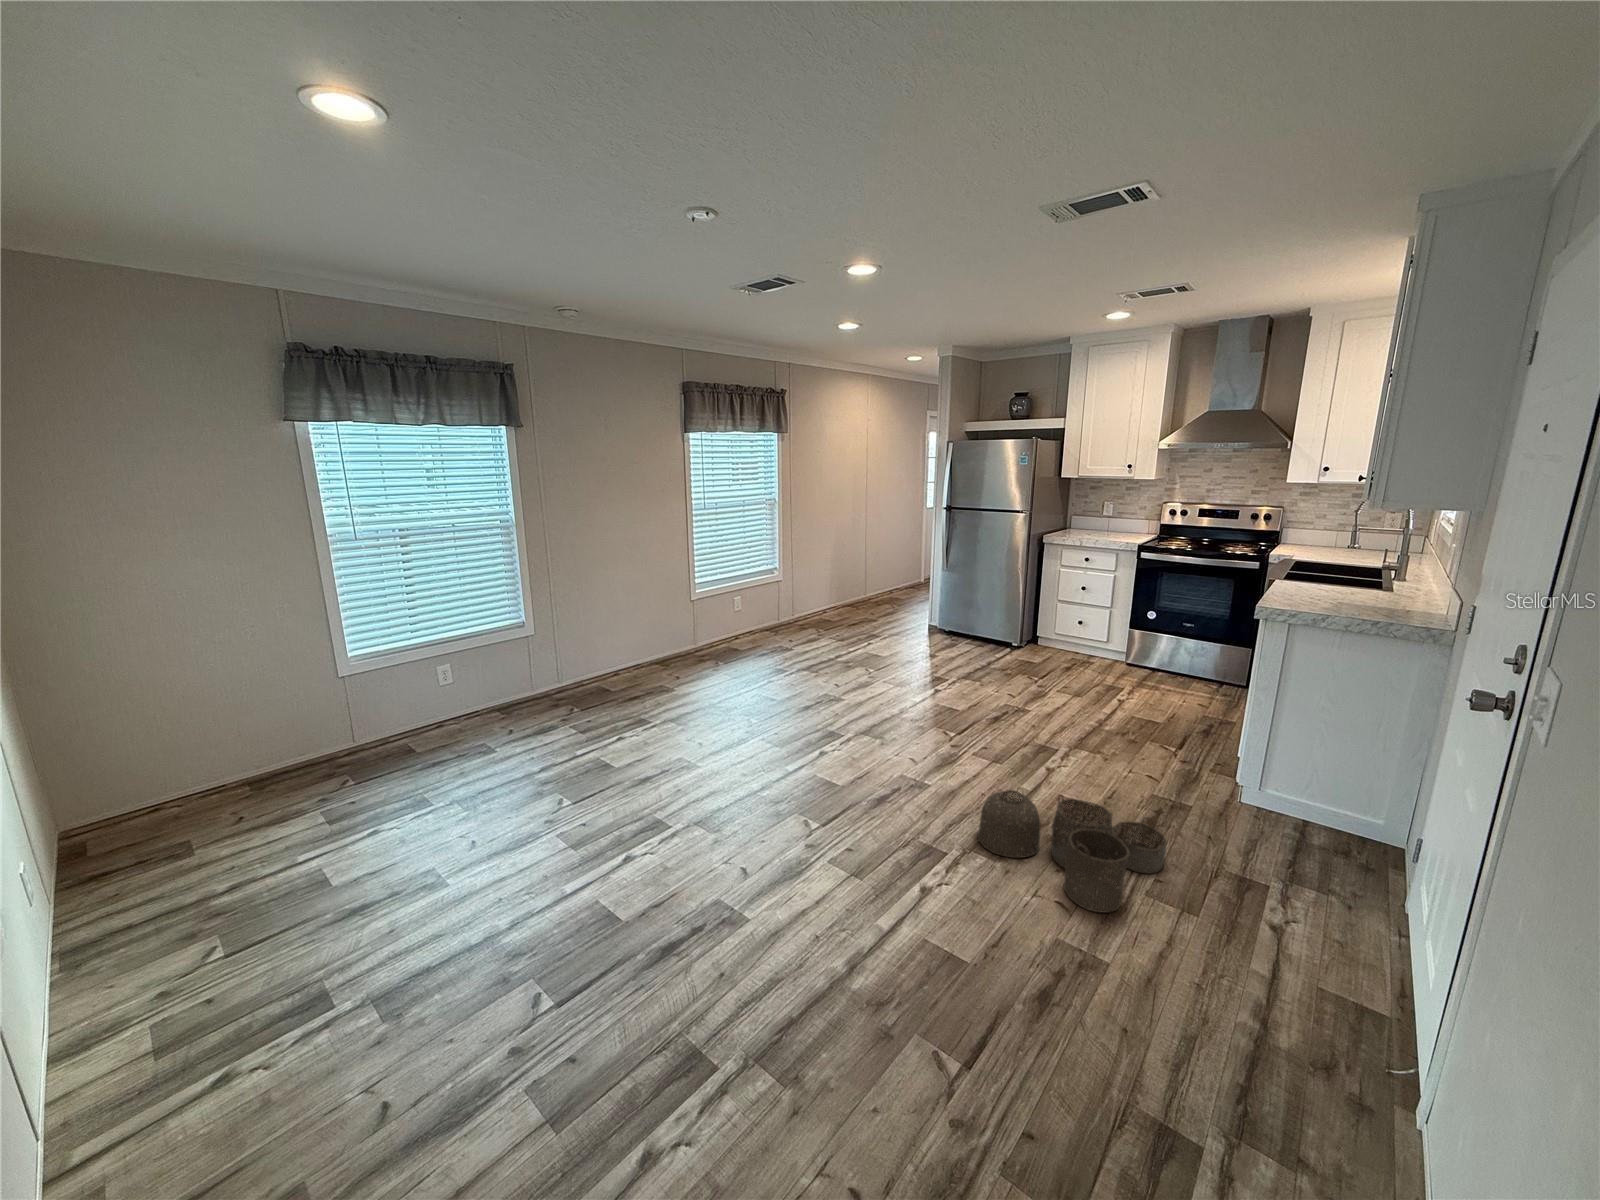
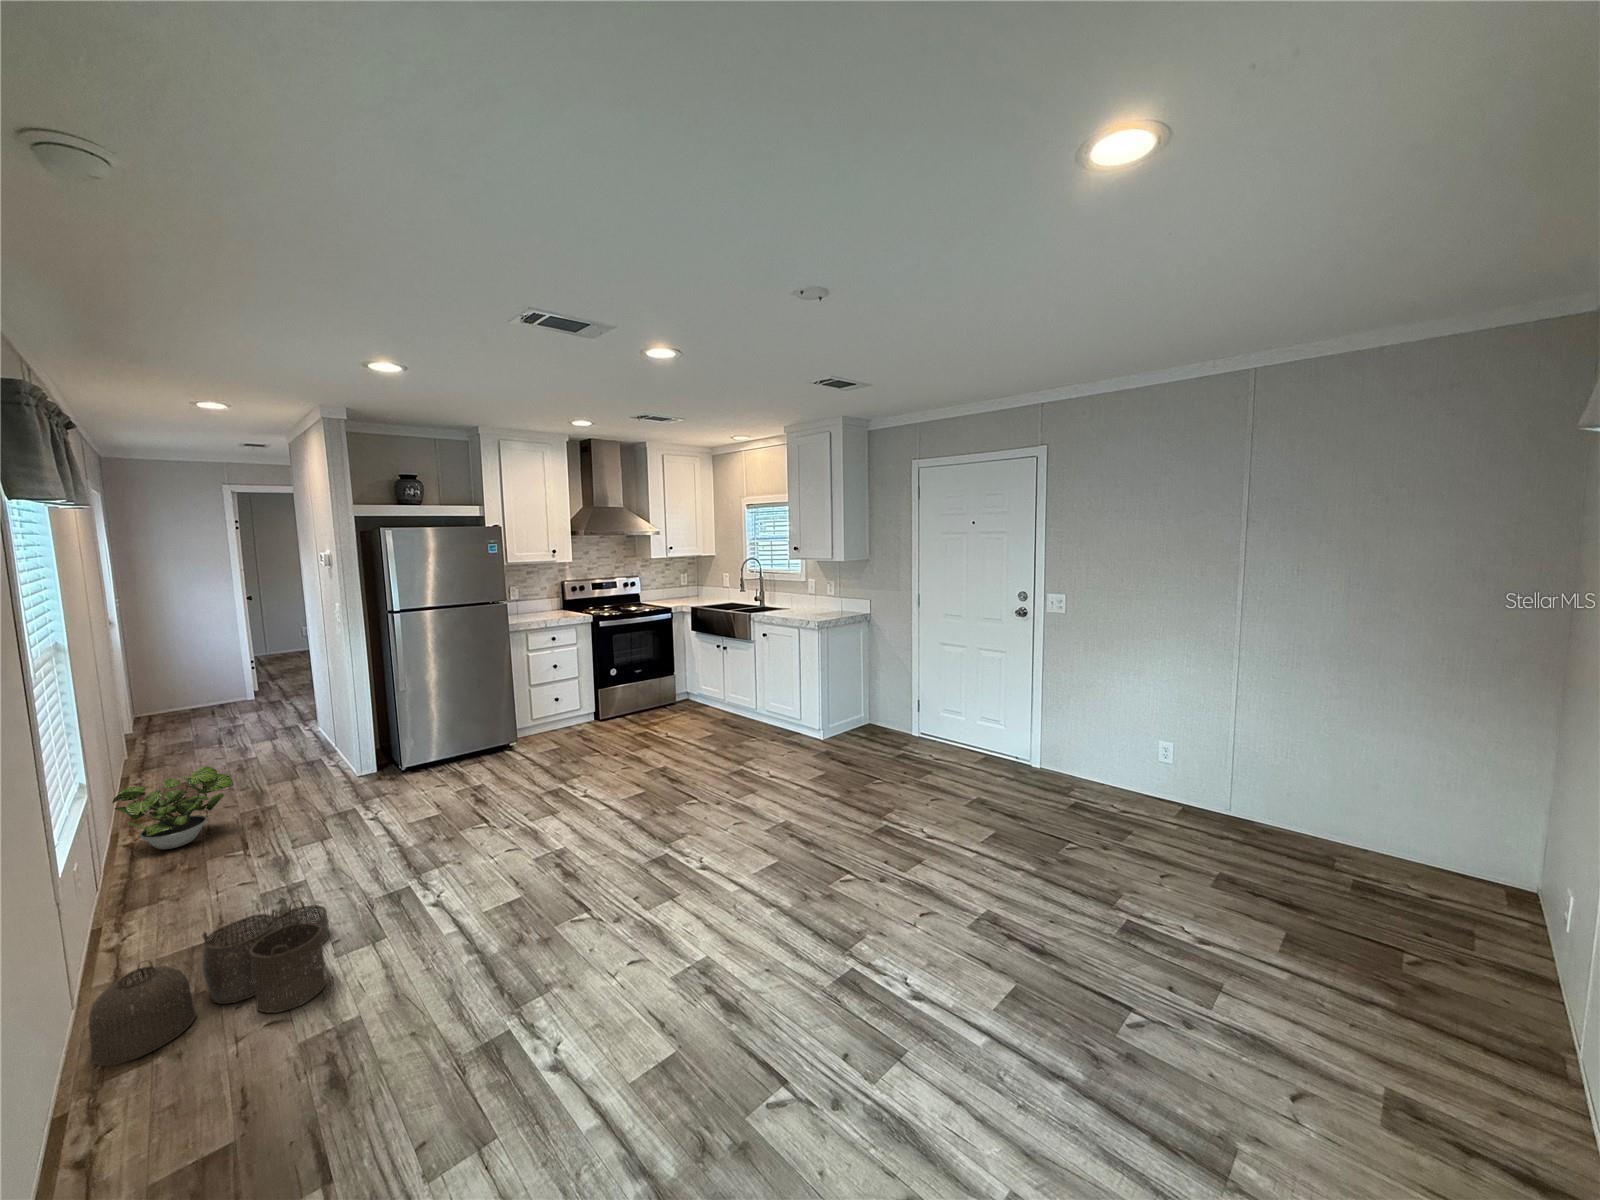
potted plant: none [1115,656,1196,720] -> present [112,766,233,849]

